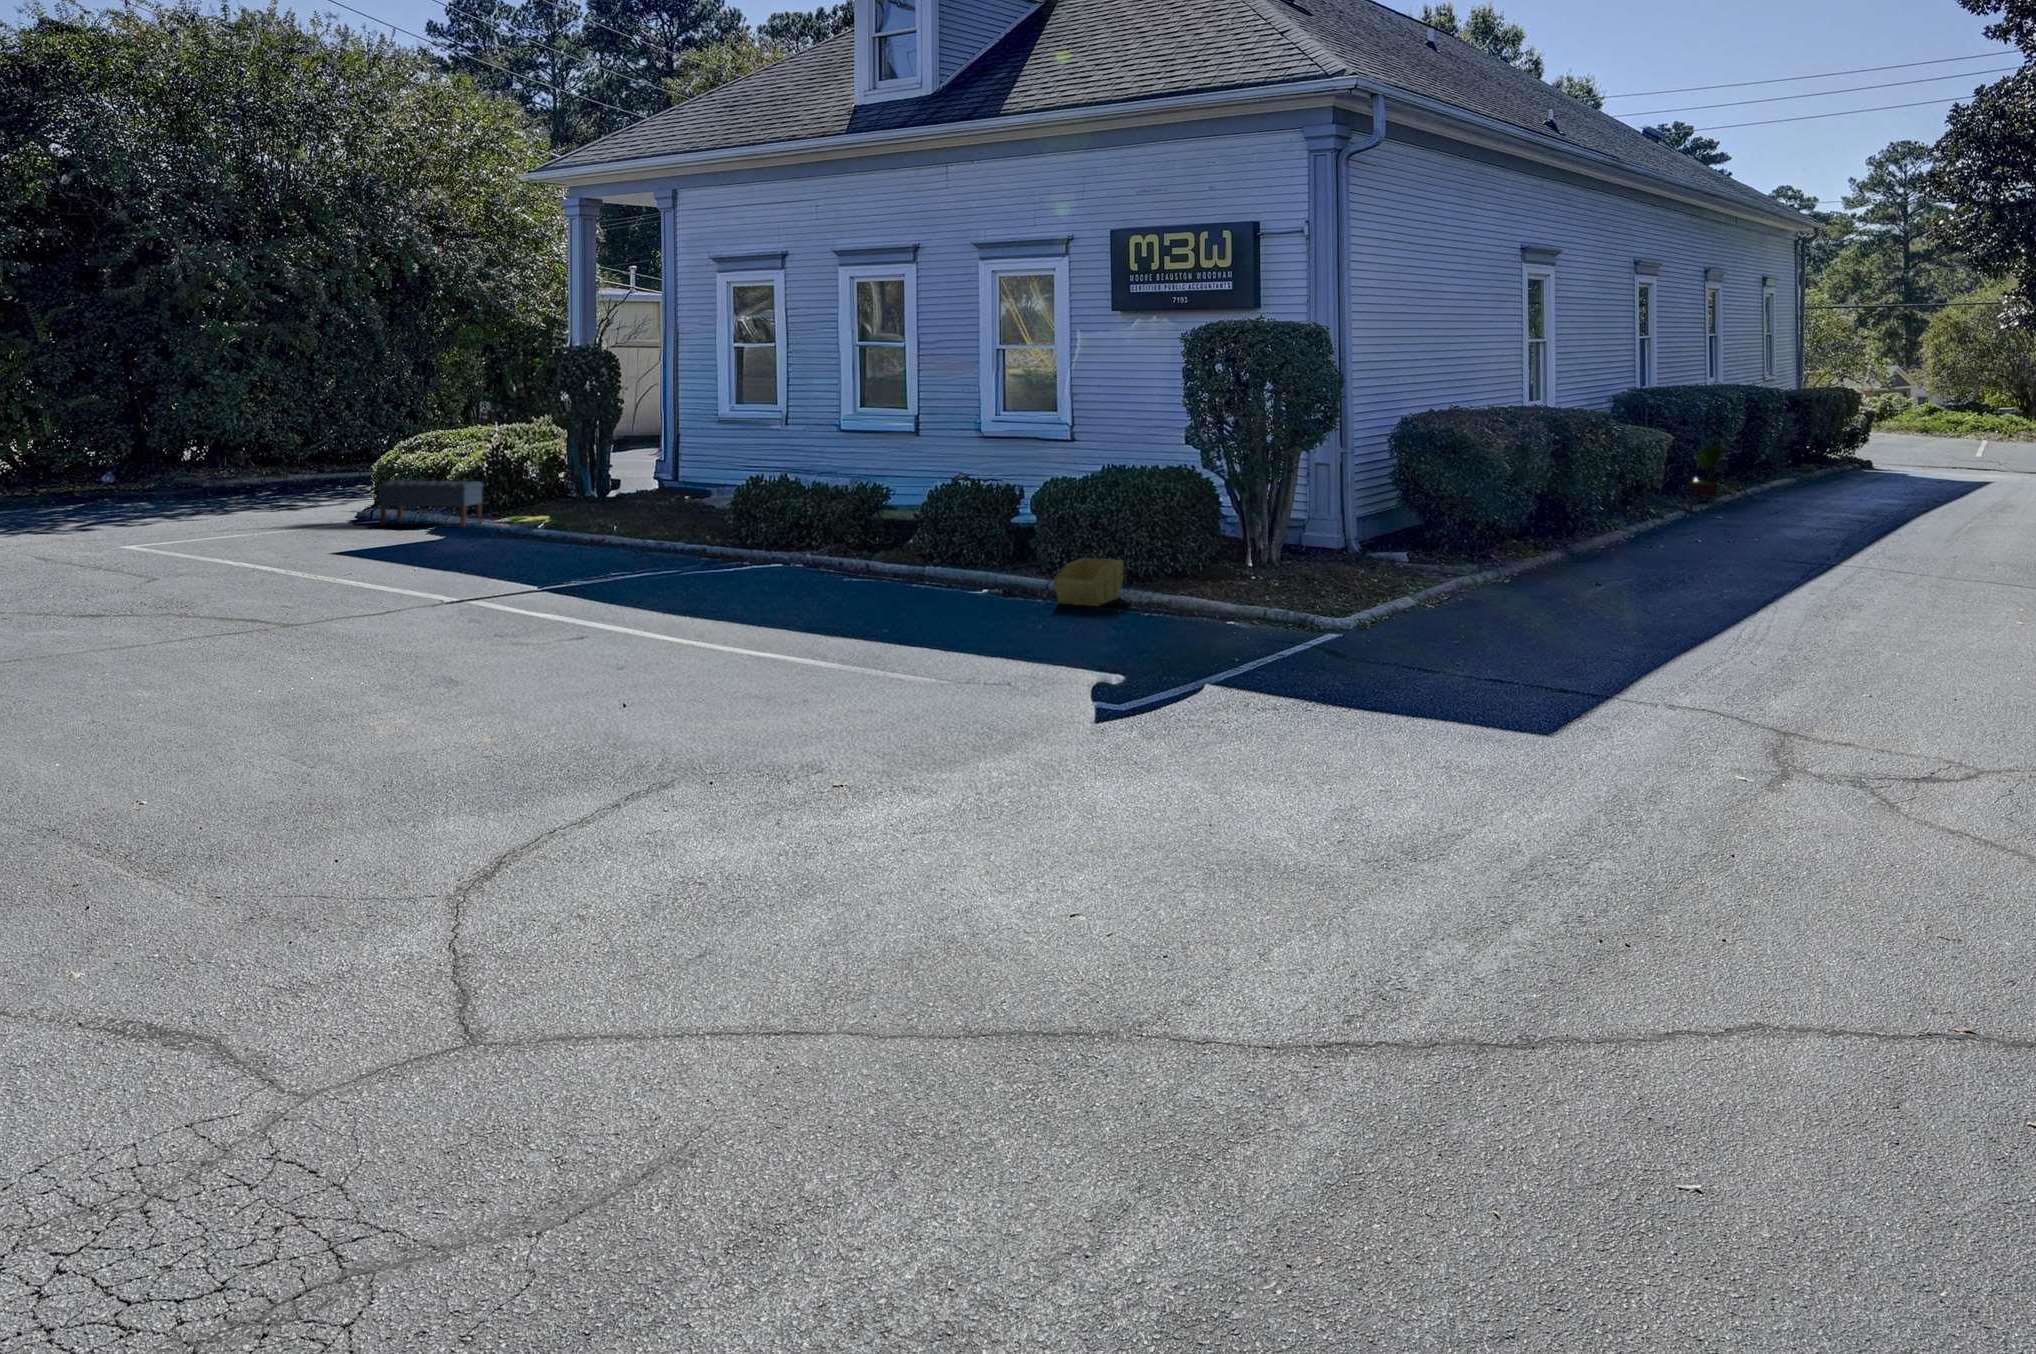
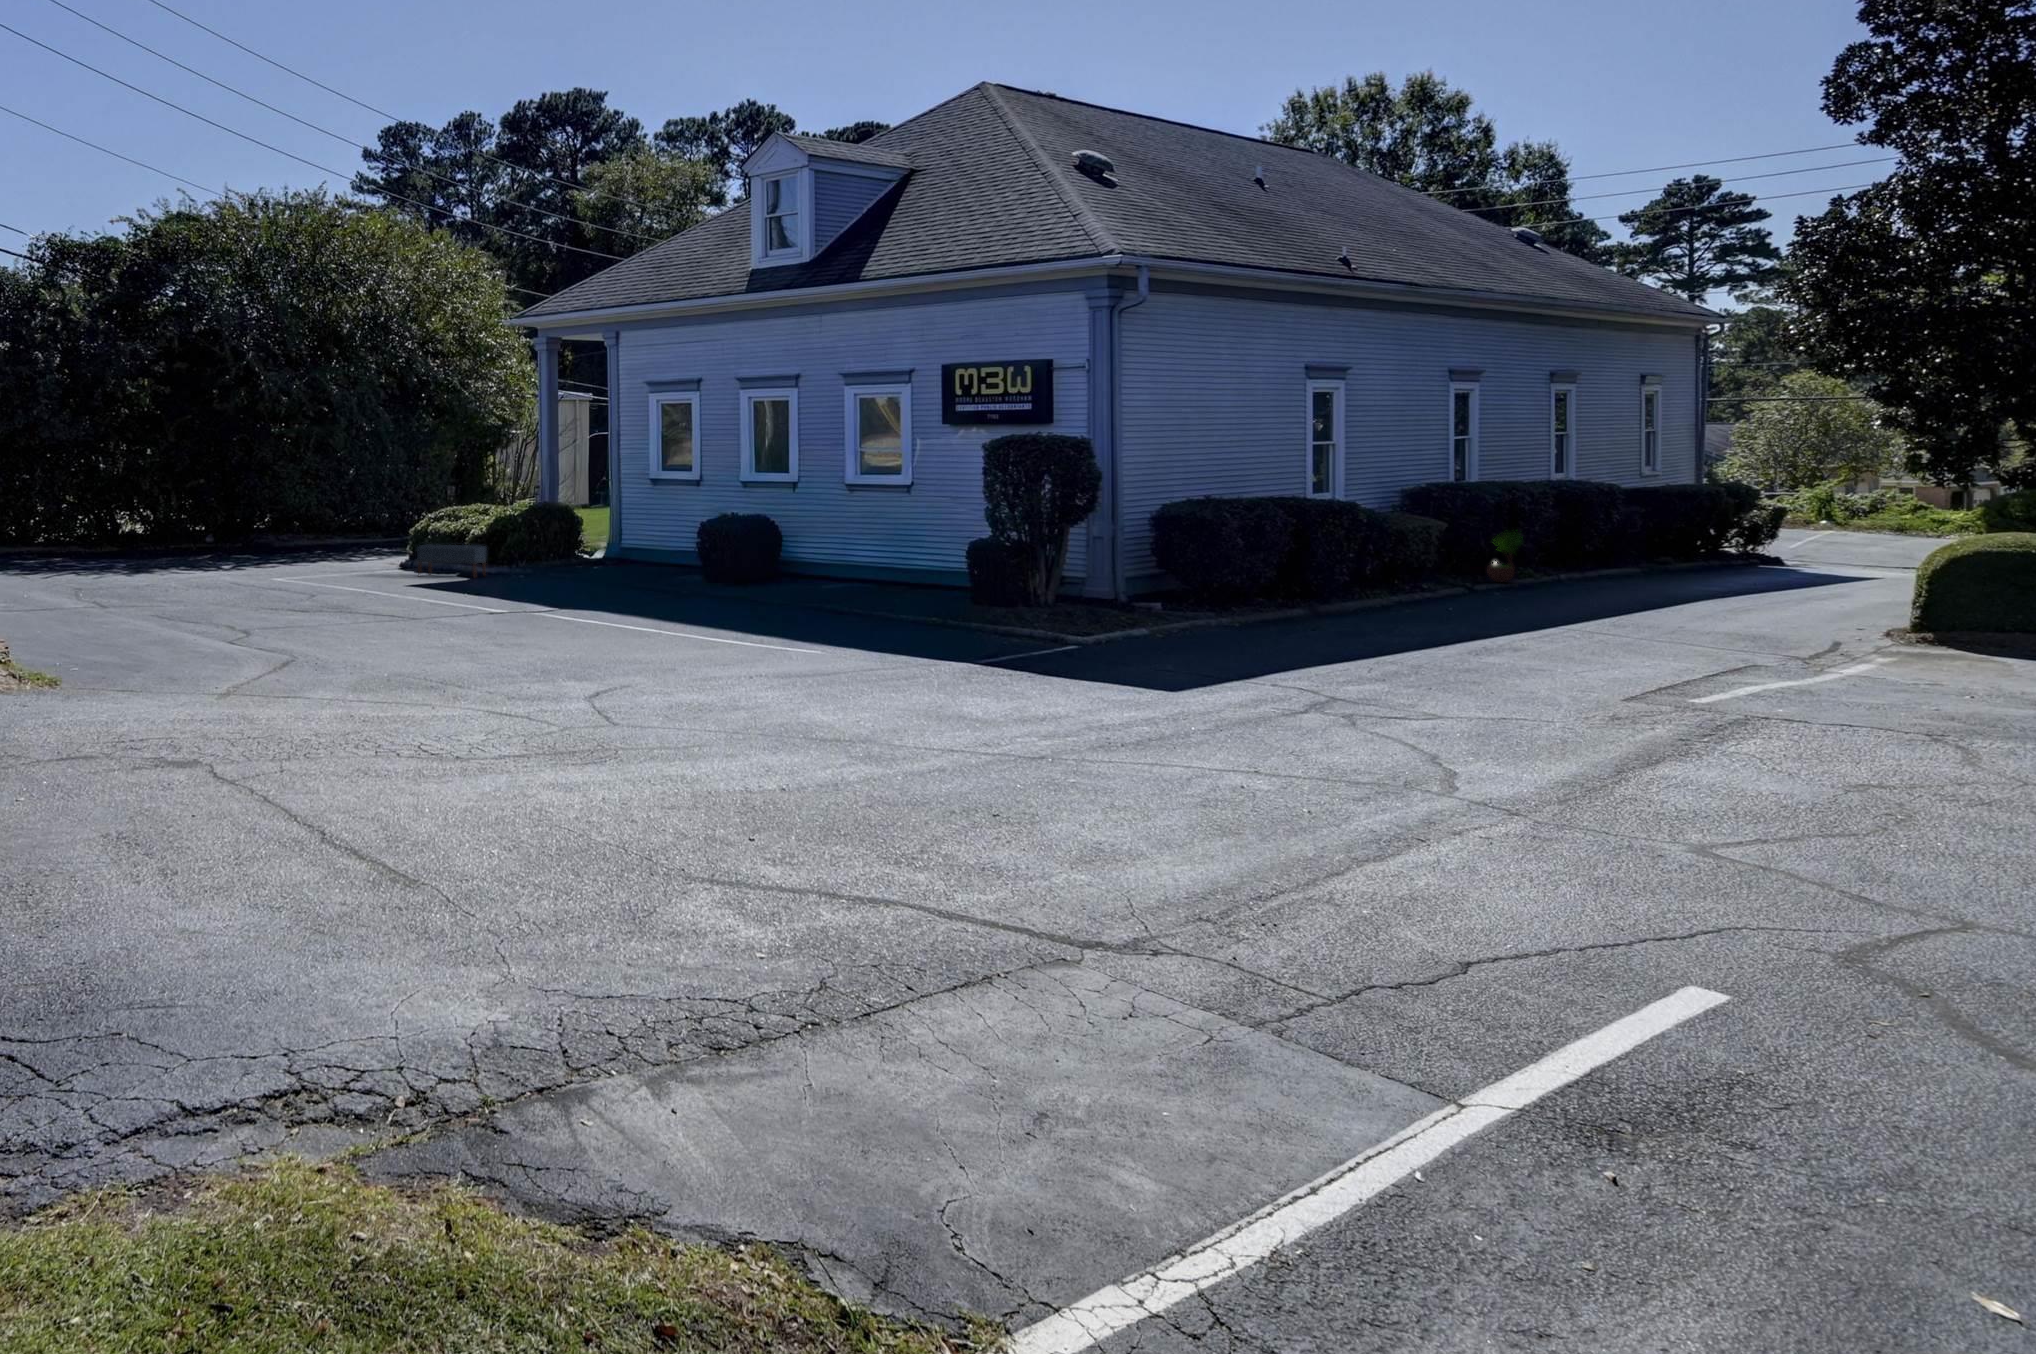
storage bin: present [1053,558,1124,606] -> none [882,602,935,633]

